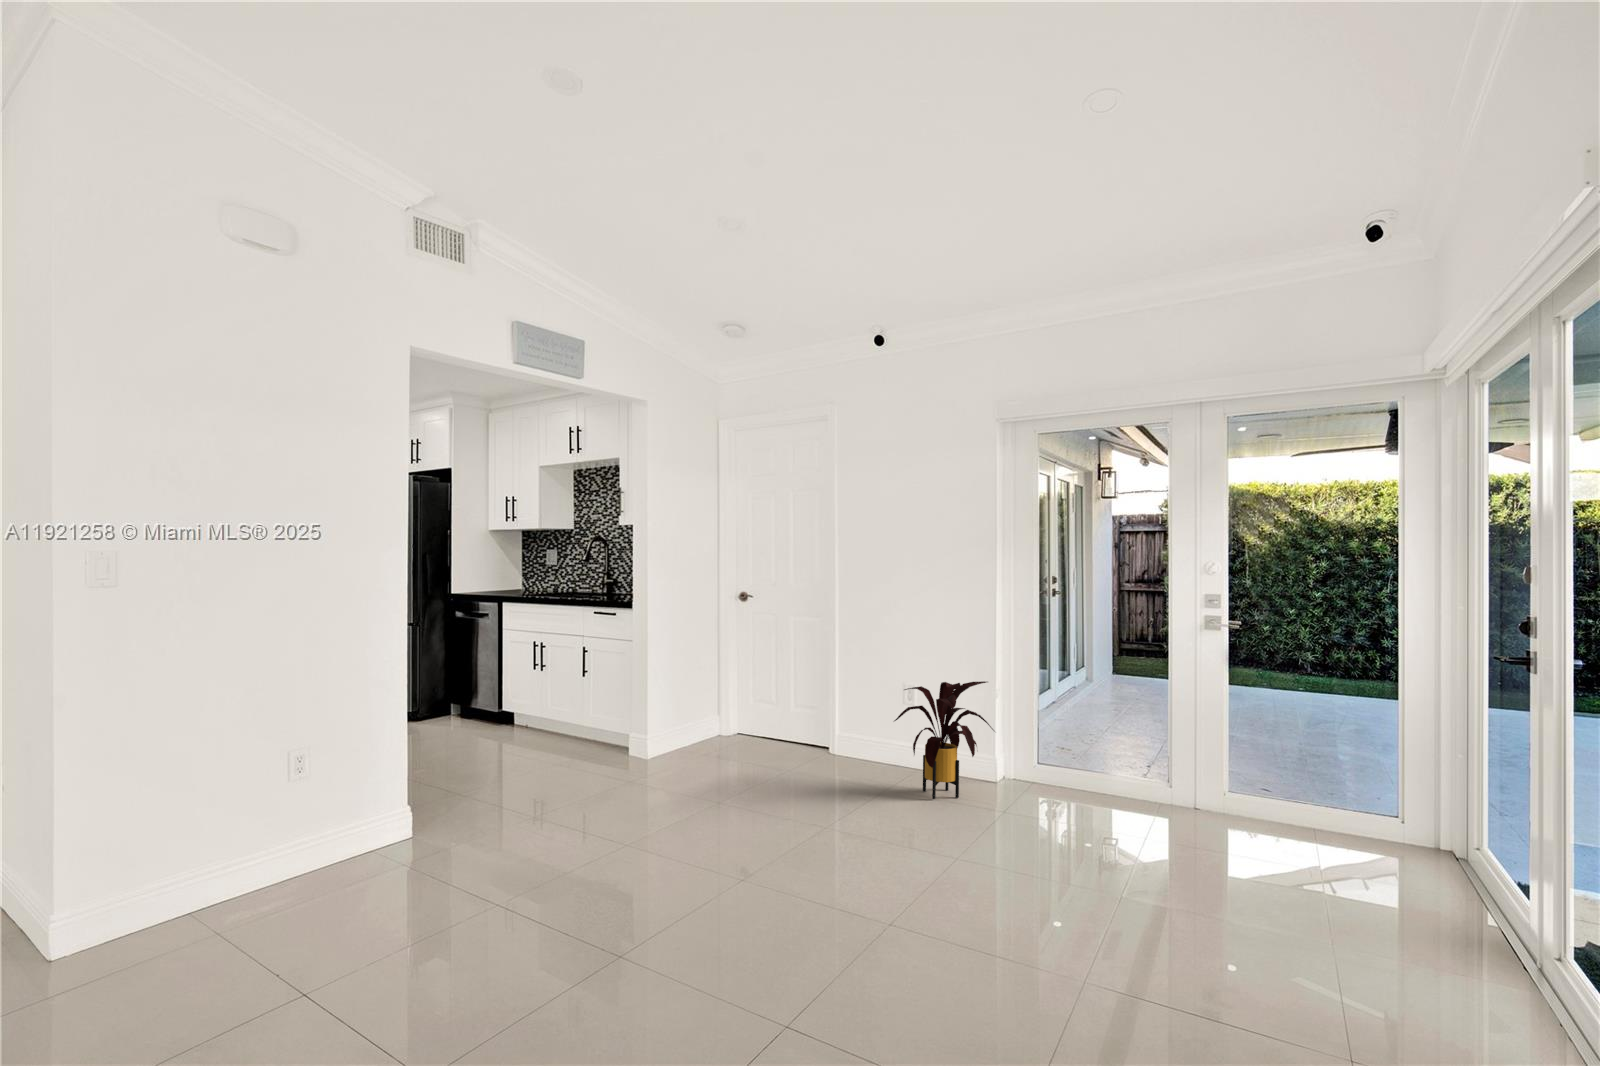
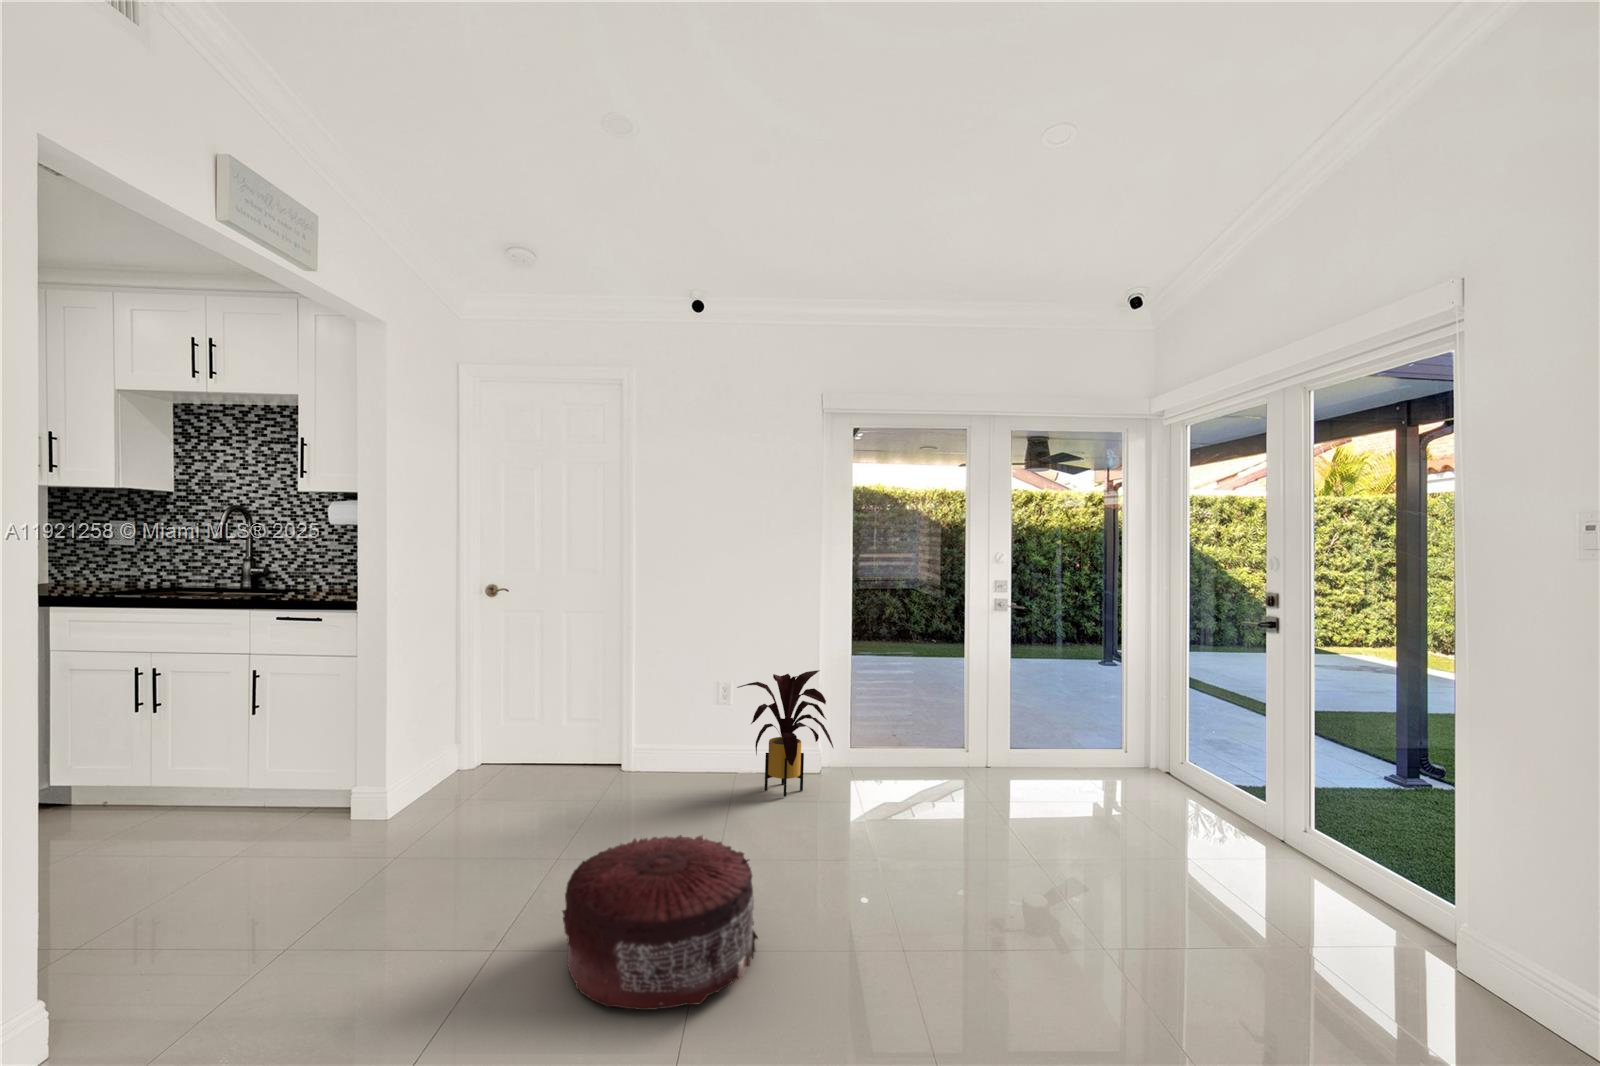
pouf: none [623,782,769,900] -> present [563,835,757,1010]

